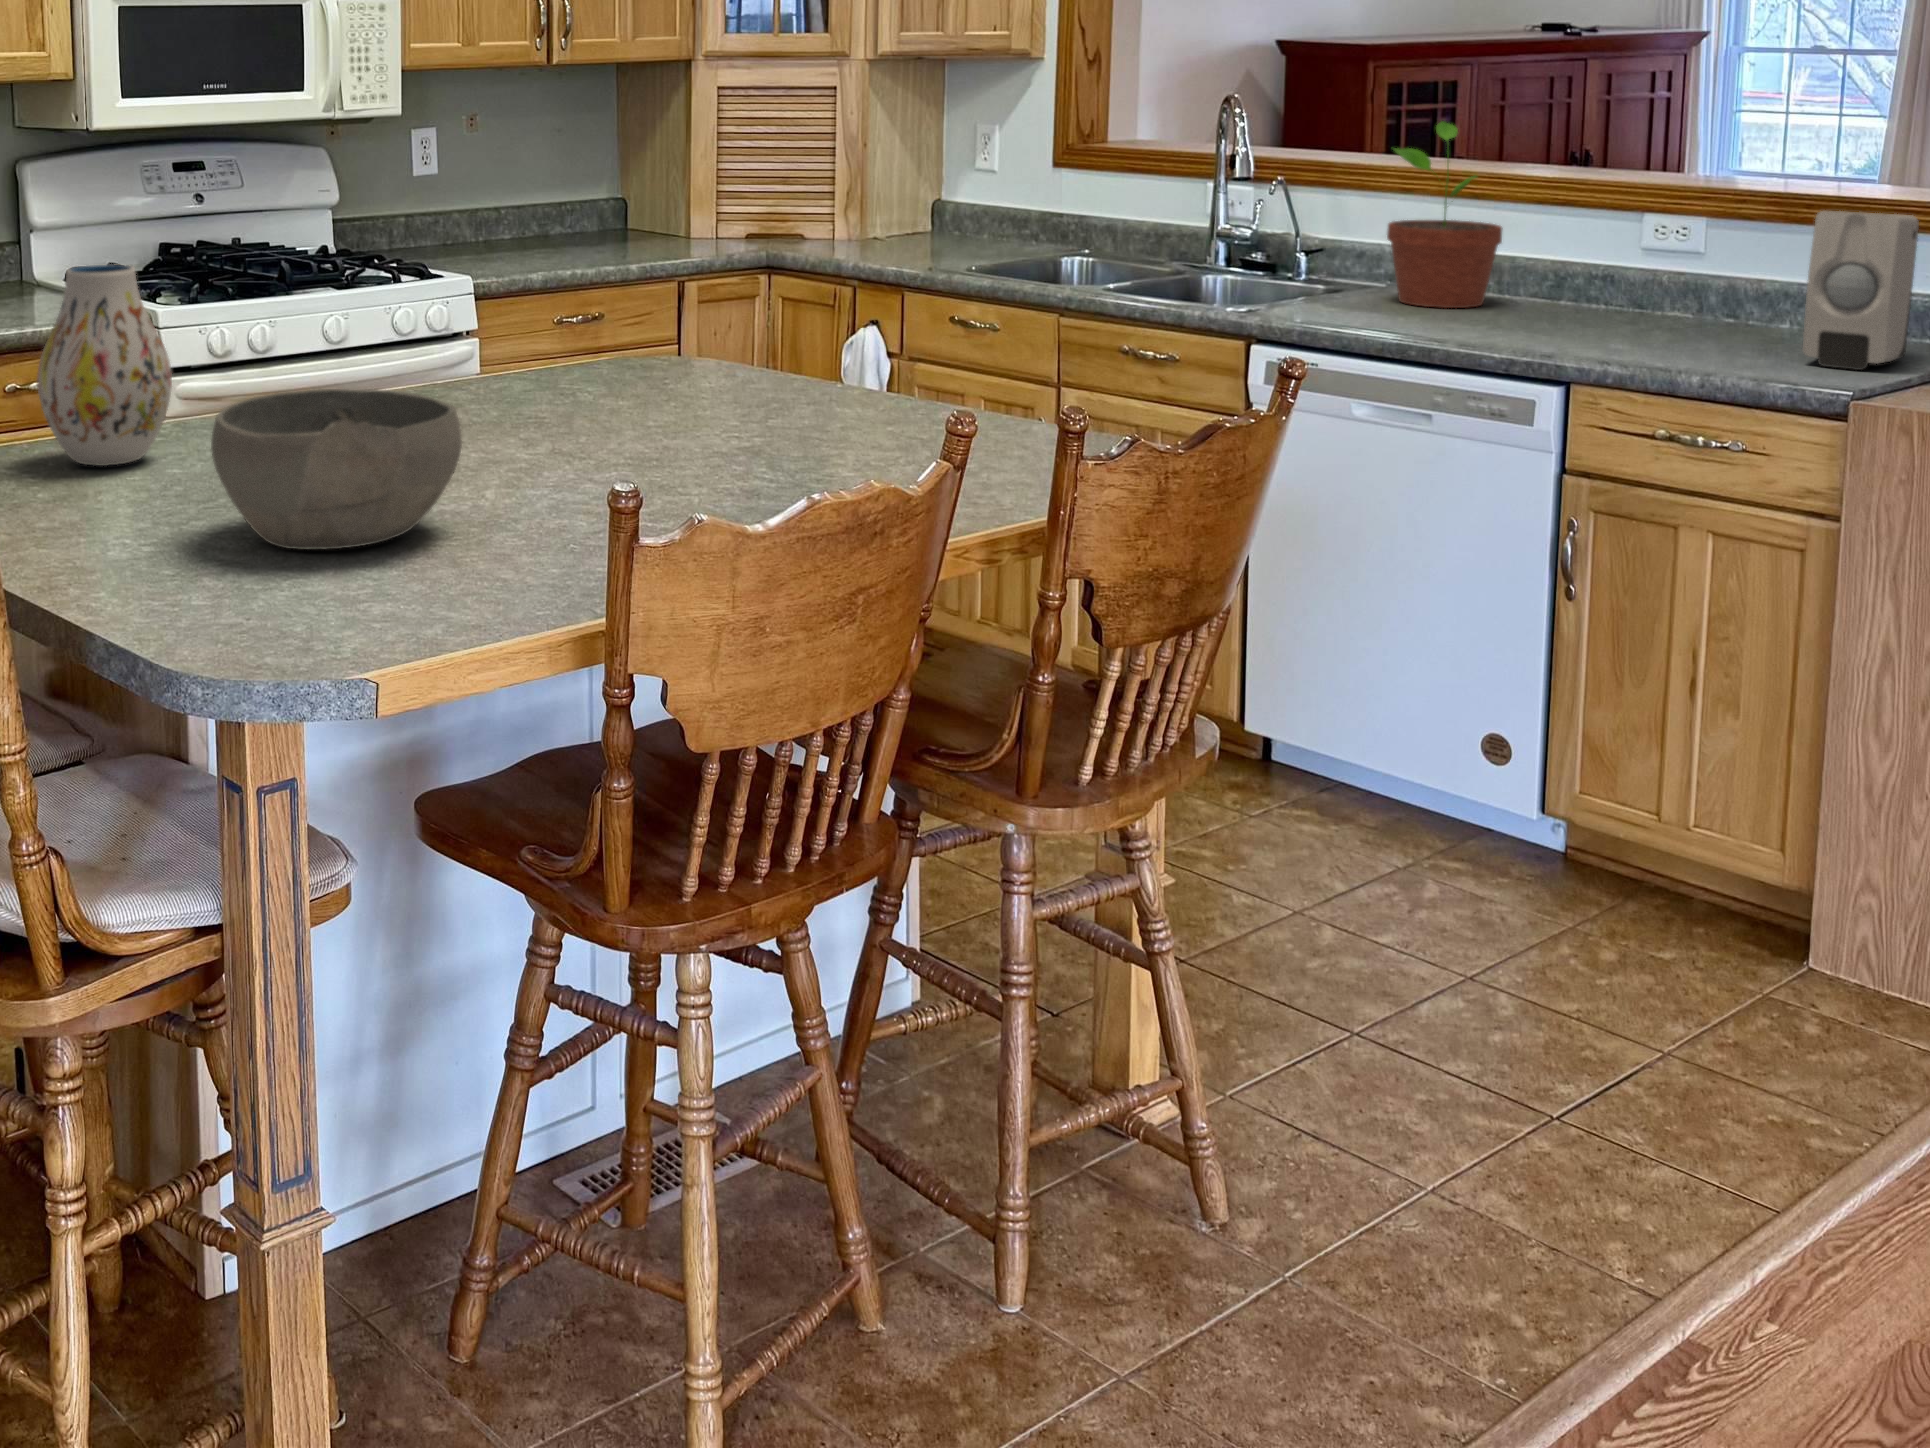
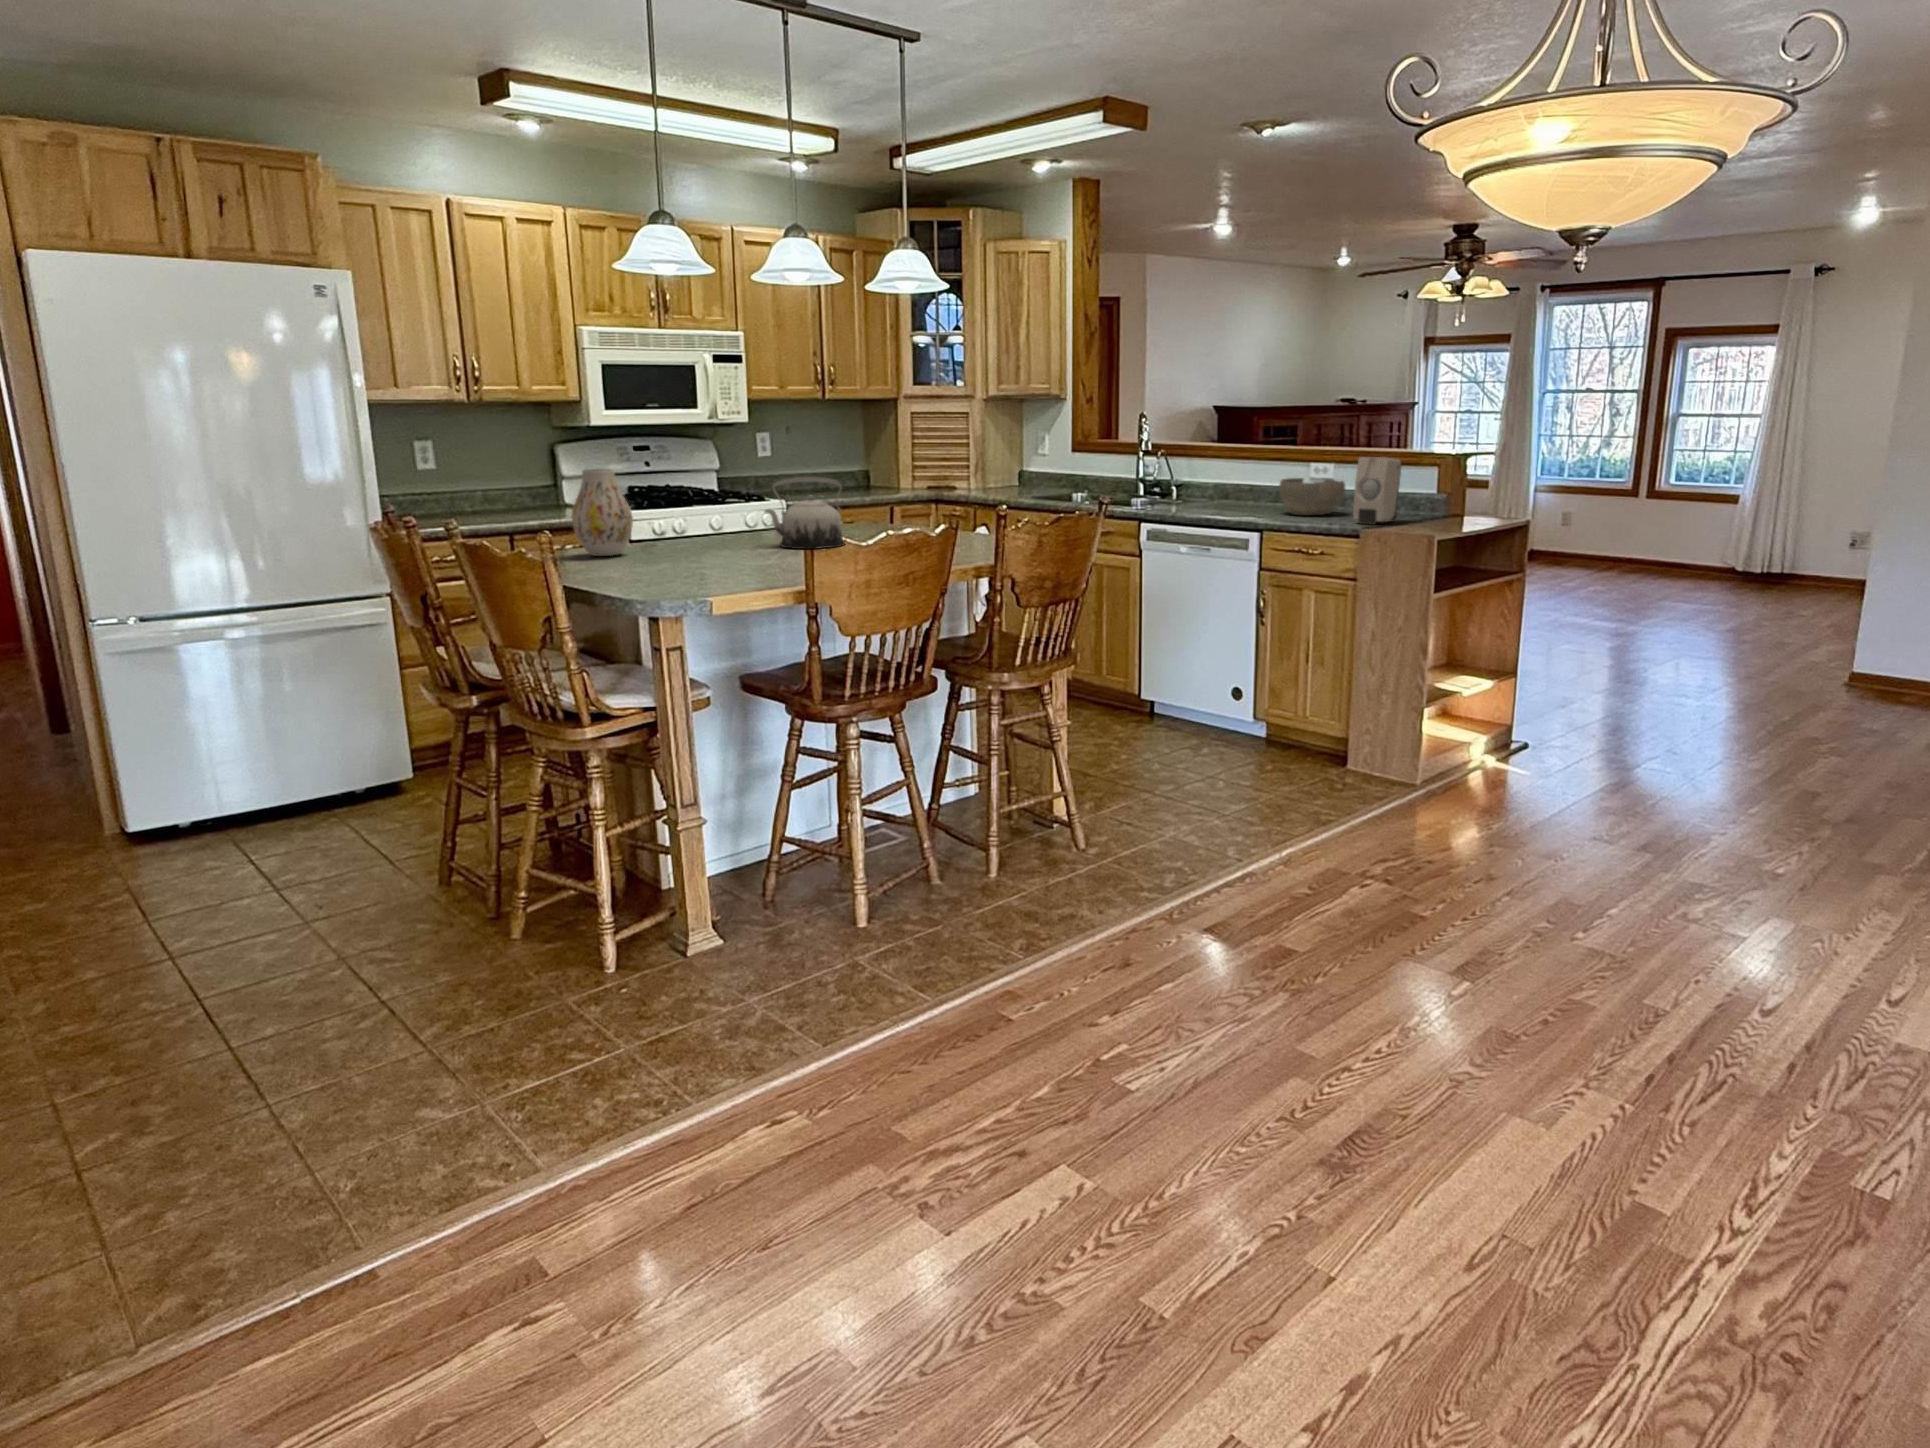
potted plant: present [1387,121,1503,308] -> none [1205,425,1252,509]
teapot: none [465,277,647,450] -> present [765,477,845,549]
bowl: present [211,389,462,550] -> present [1279,478,1345,515]

